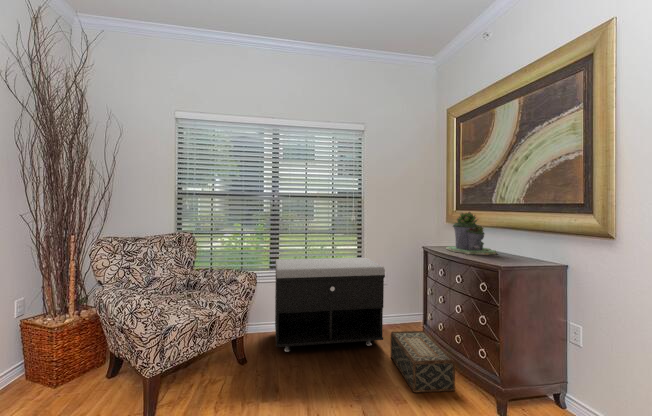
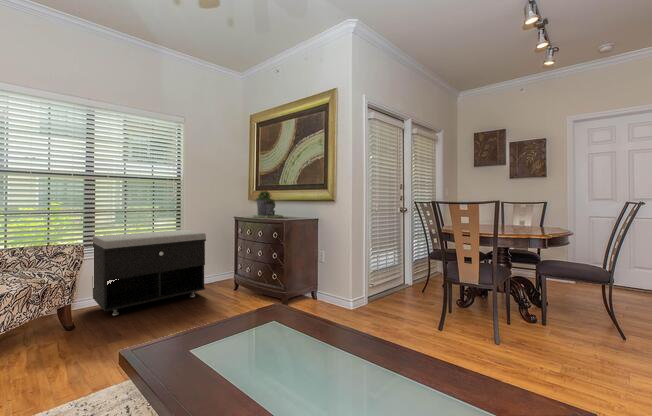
woven basket: present [391,331,455,393] -> none [212,276,259,312]

